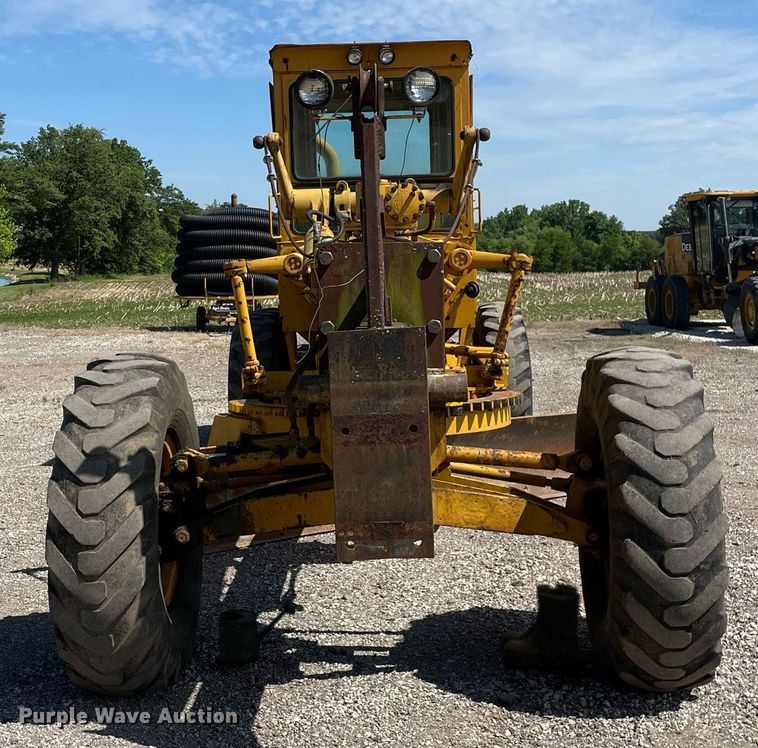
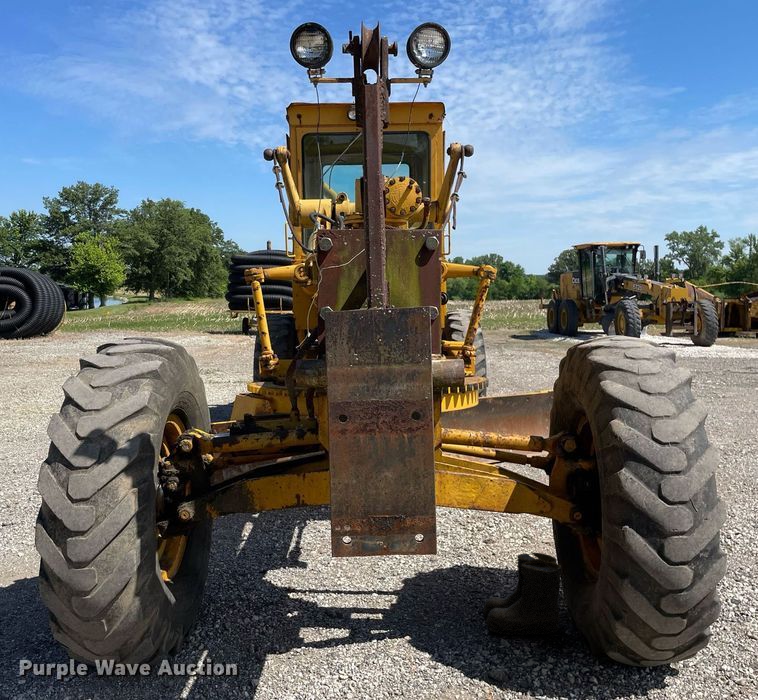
watering can: present [208,600,296,664] -> none [212,567,296,629]

